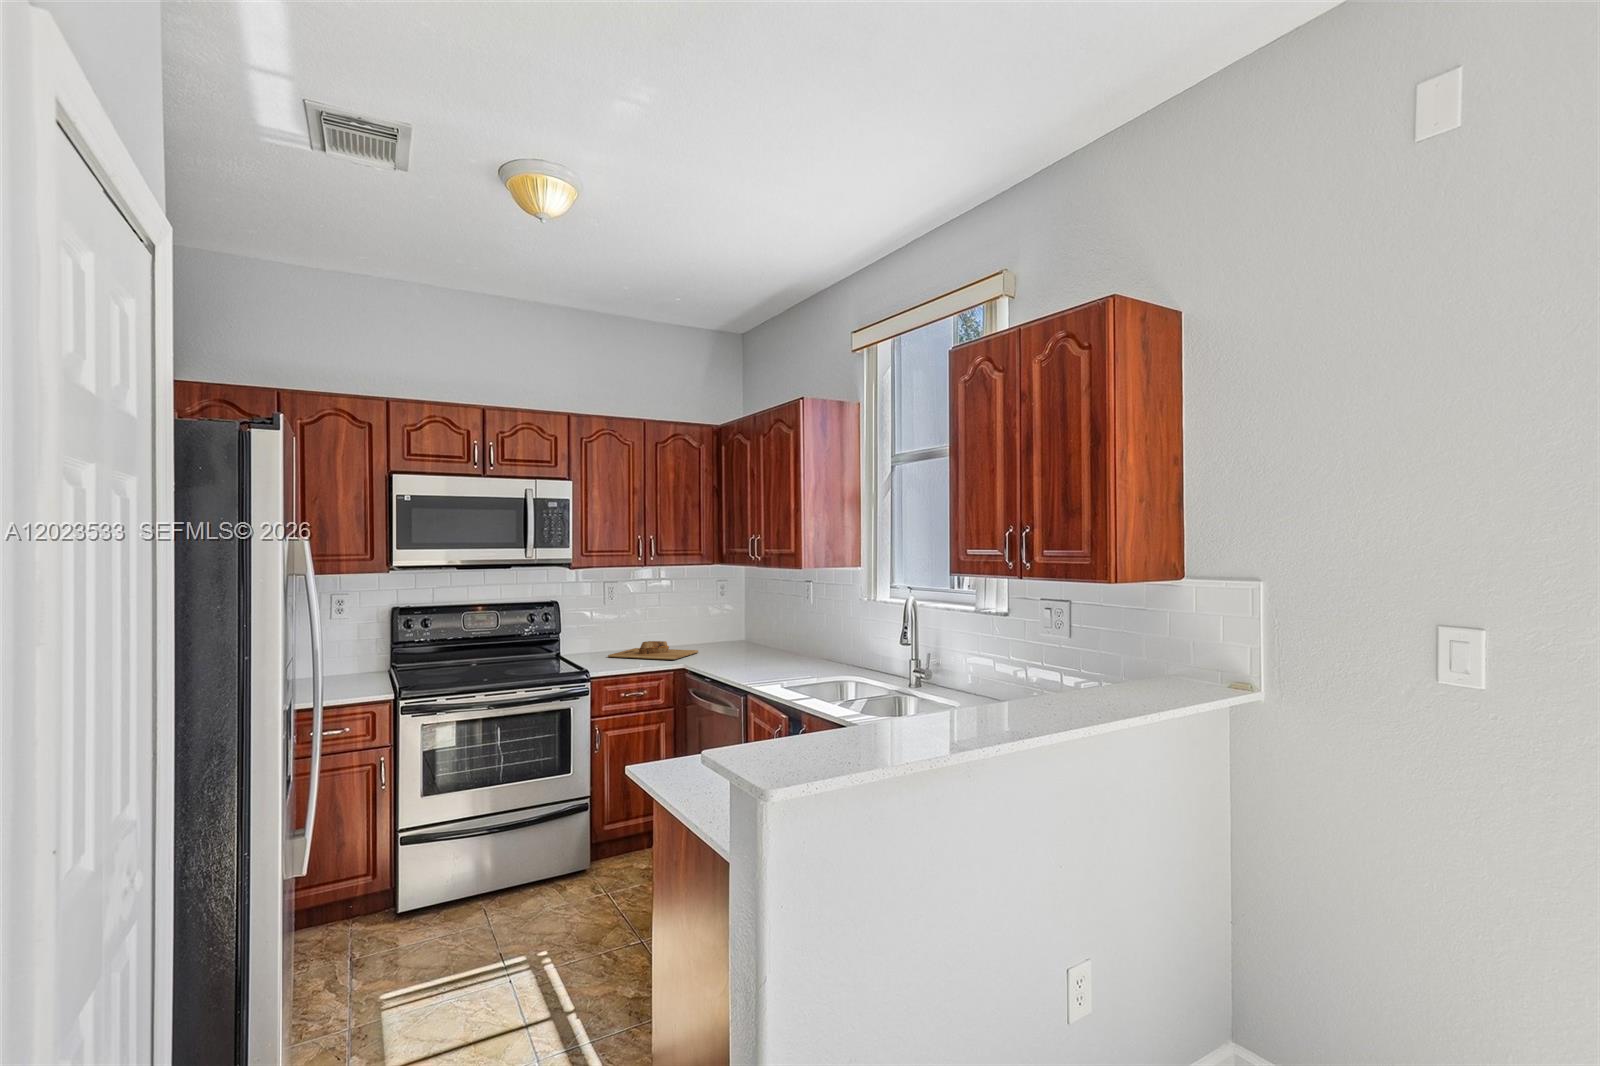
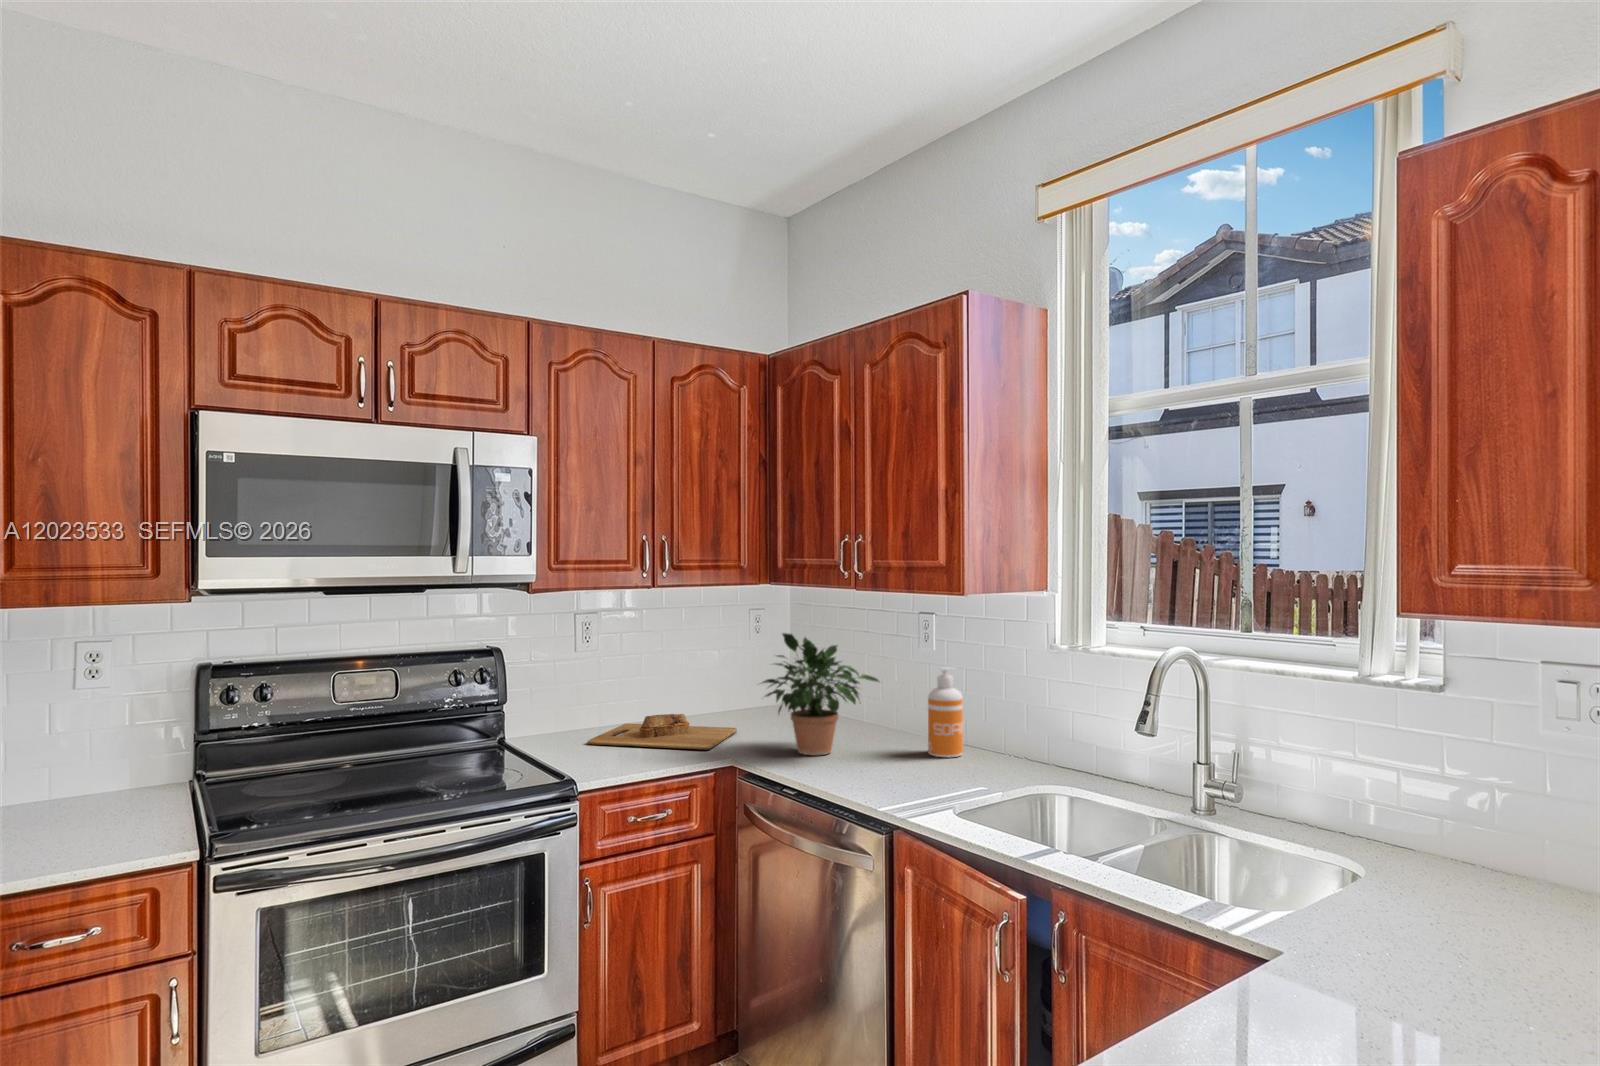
potted plant: none [699,592,772,663] -> present [762,633,879,755]
soap dispenser: none [798,613,819,665] -> present [928,667,963,758]

